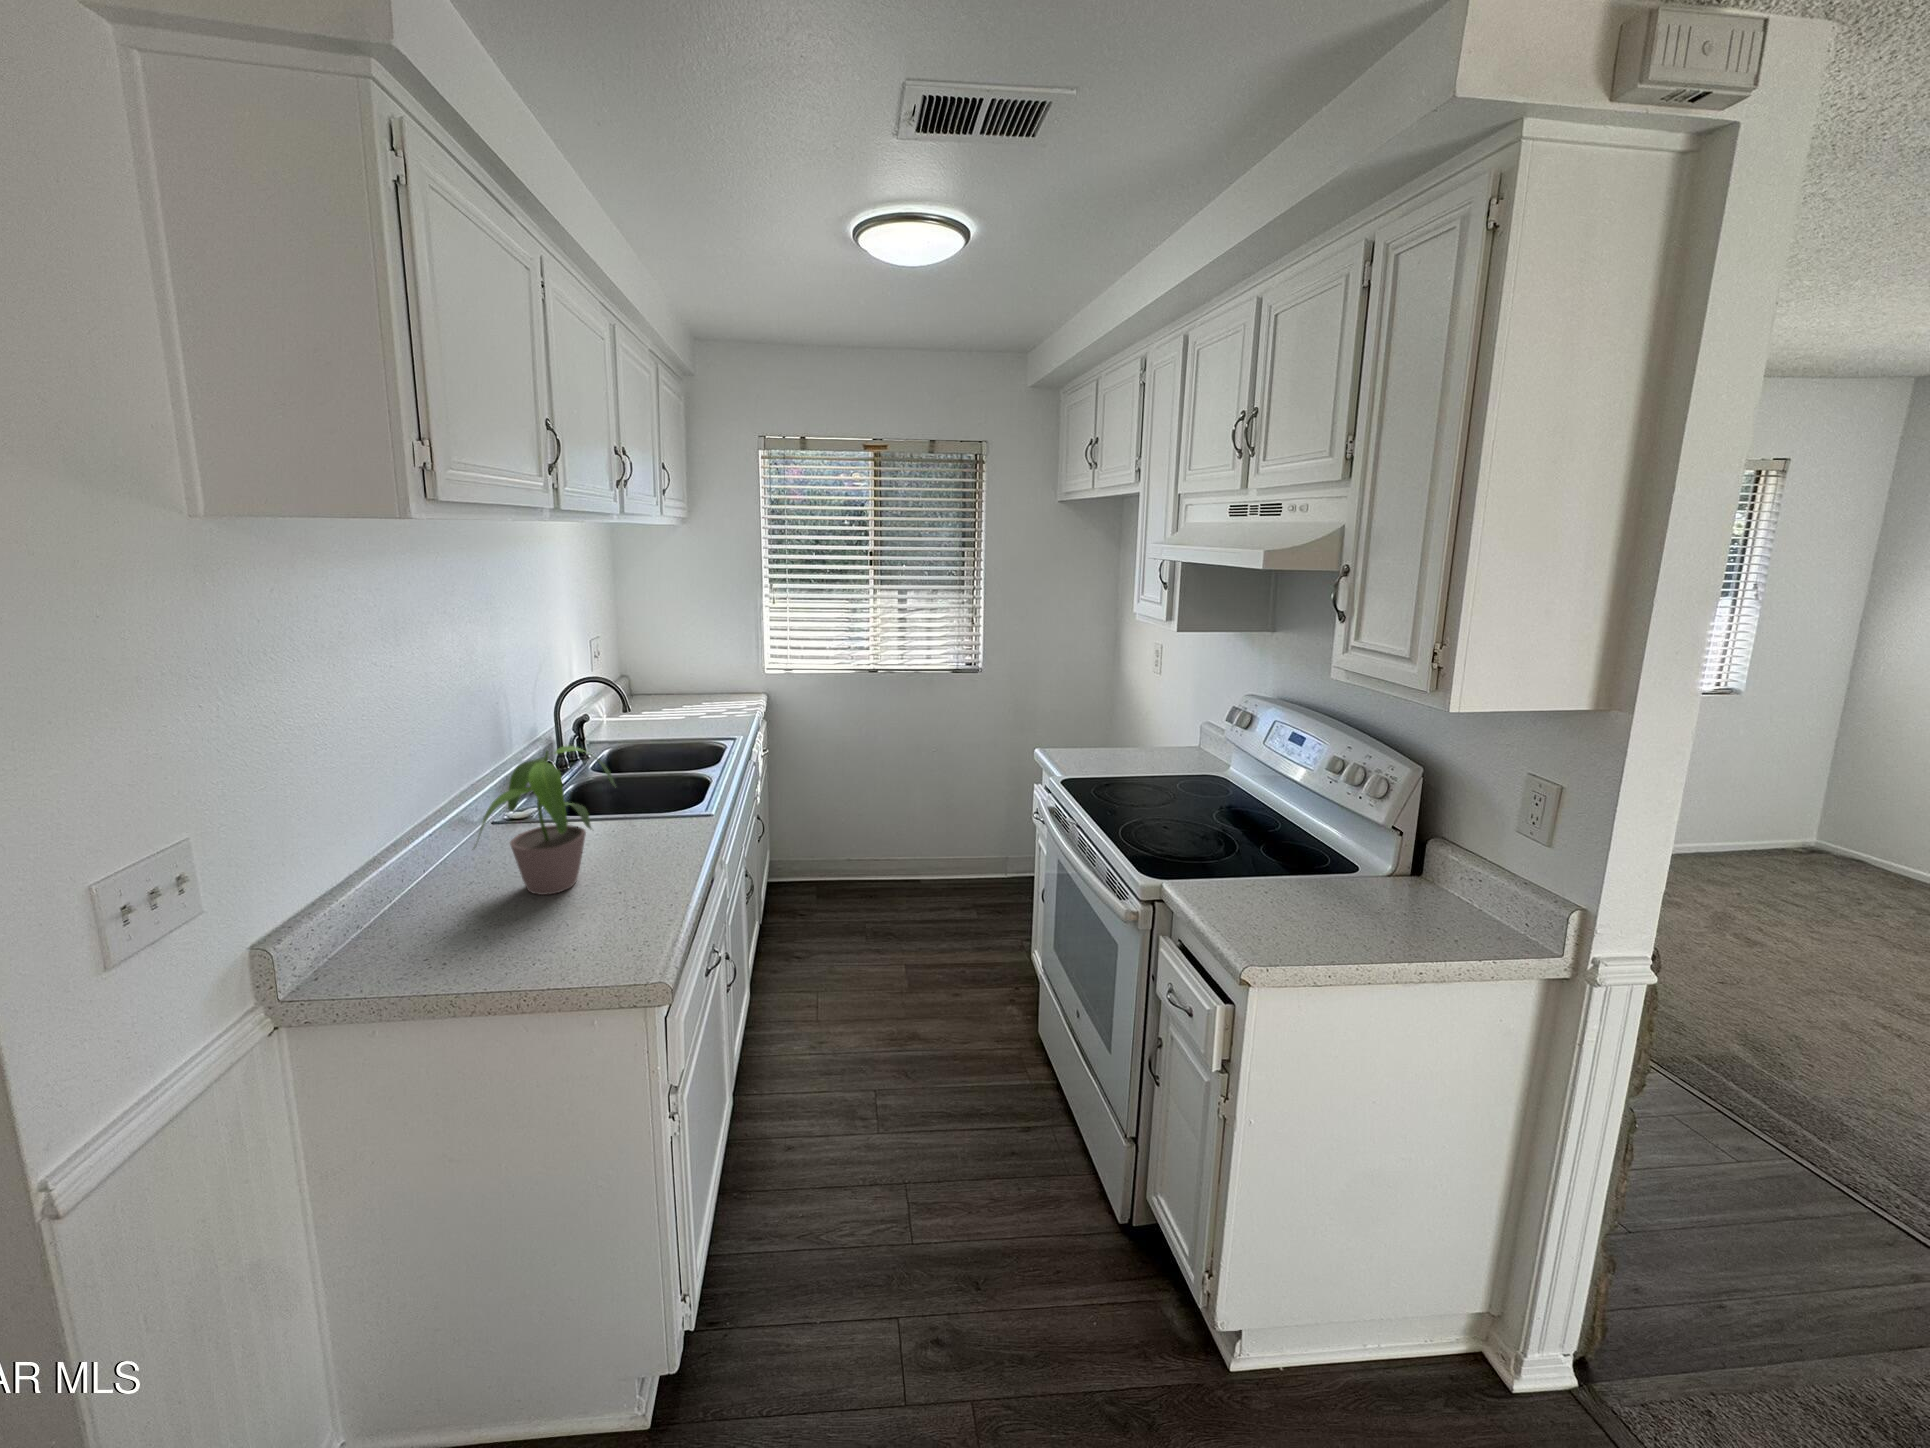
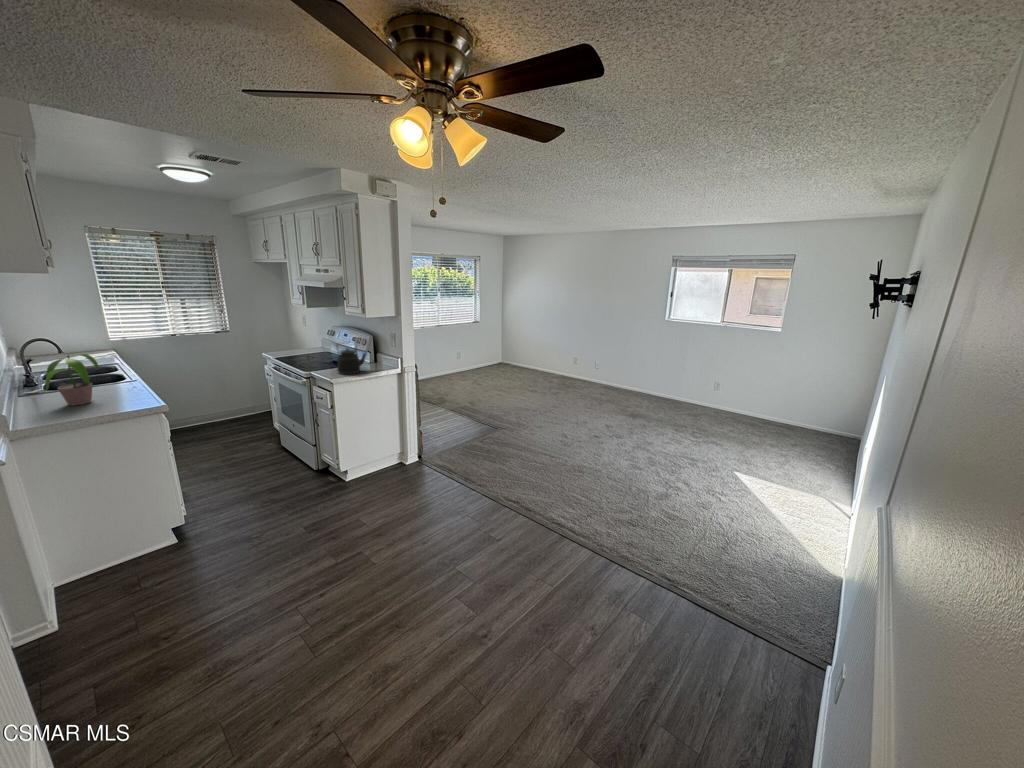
kettle: none [1267,795,1407,942] -> present [336,344,367,374]

